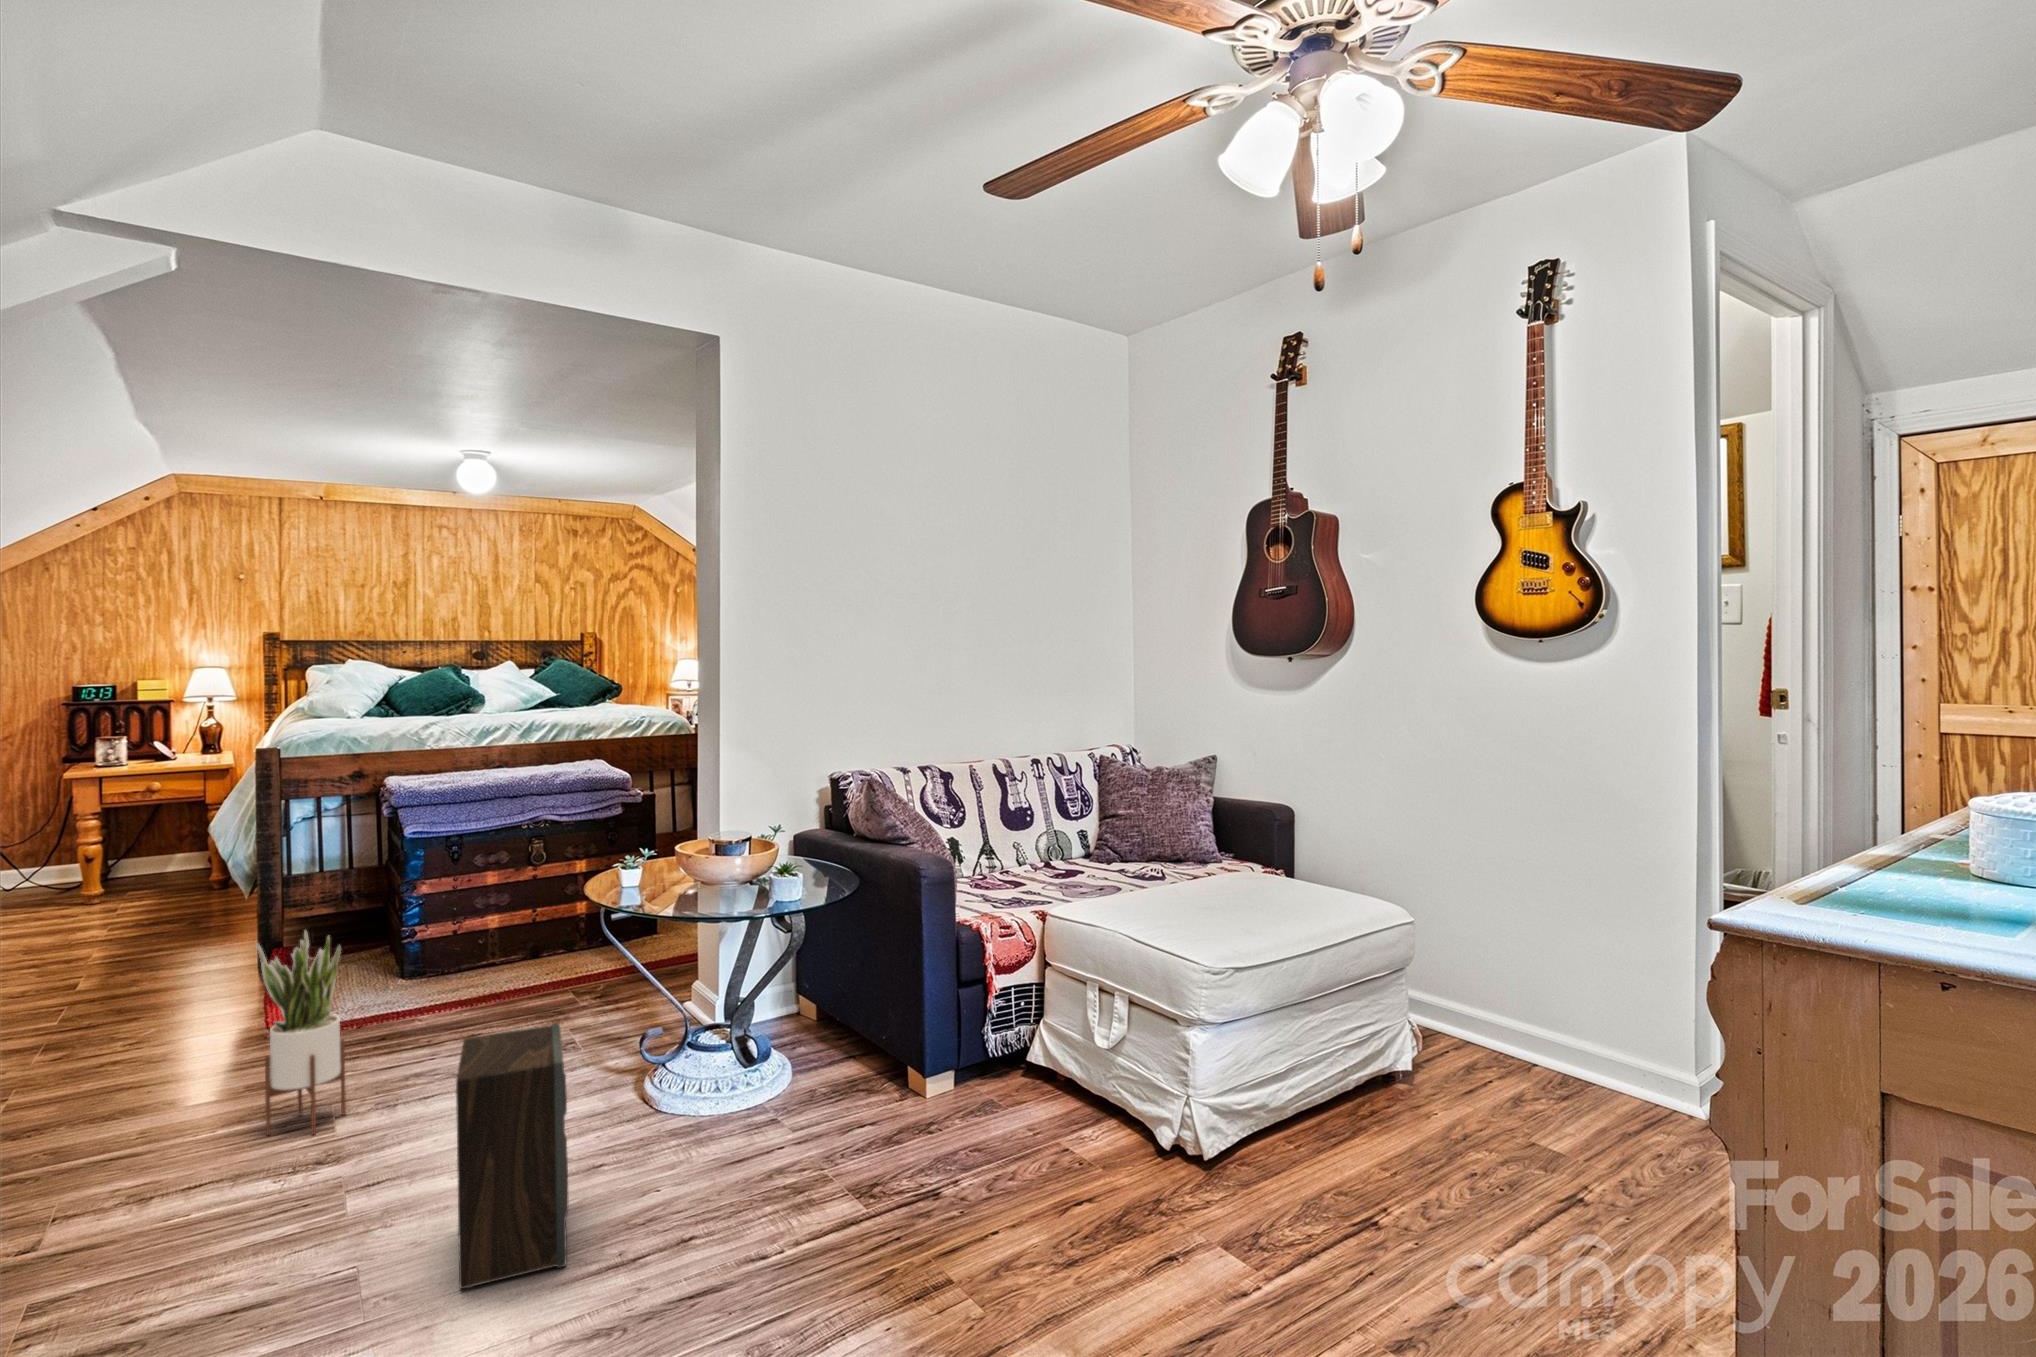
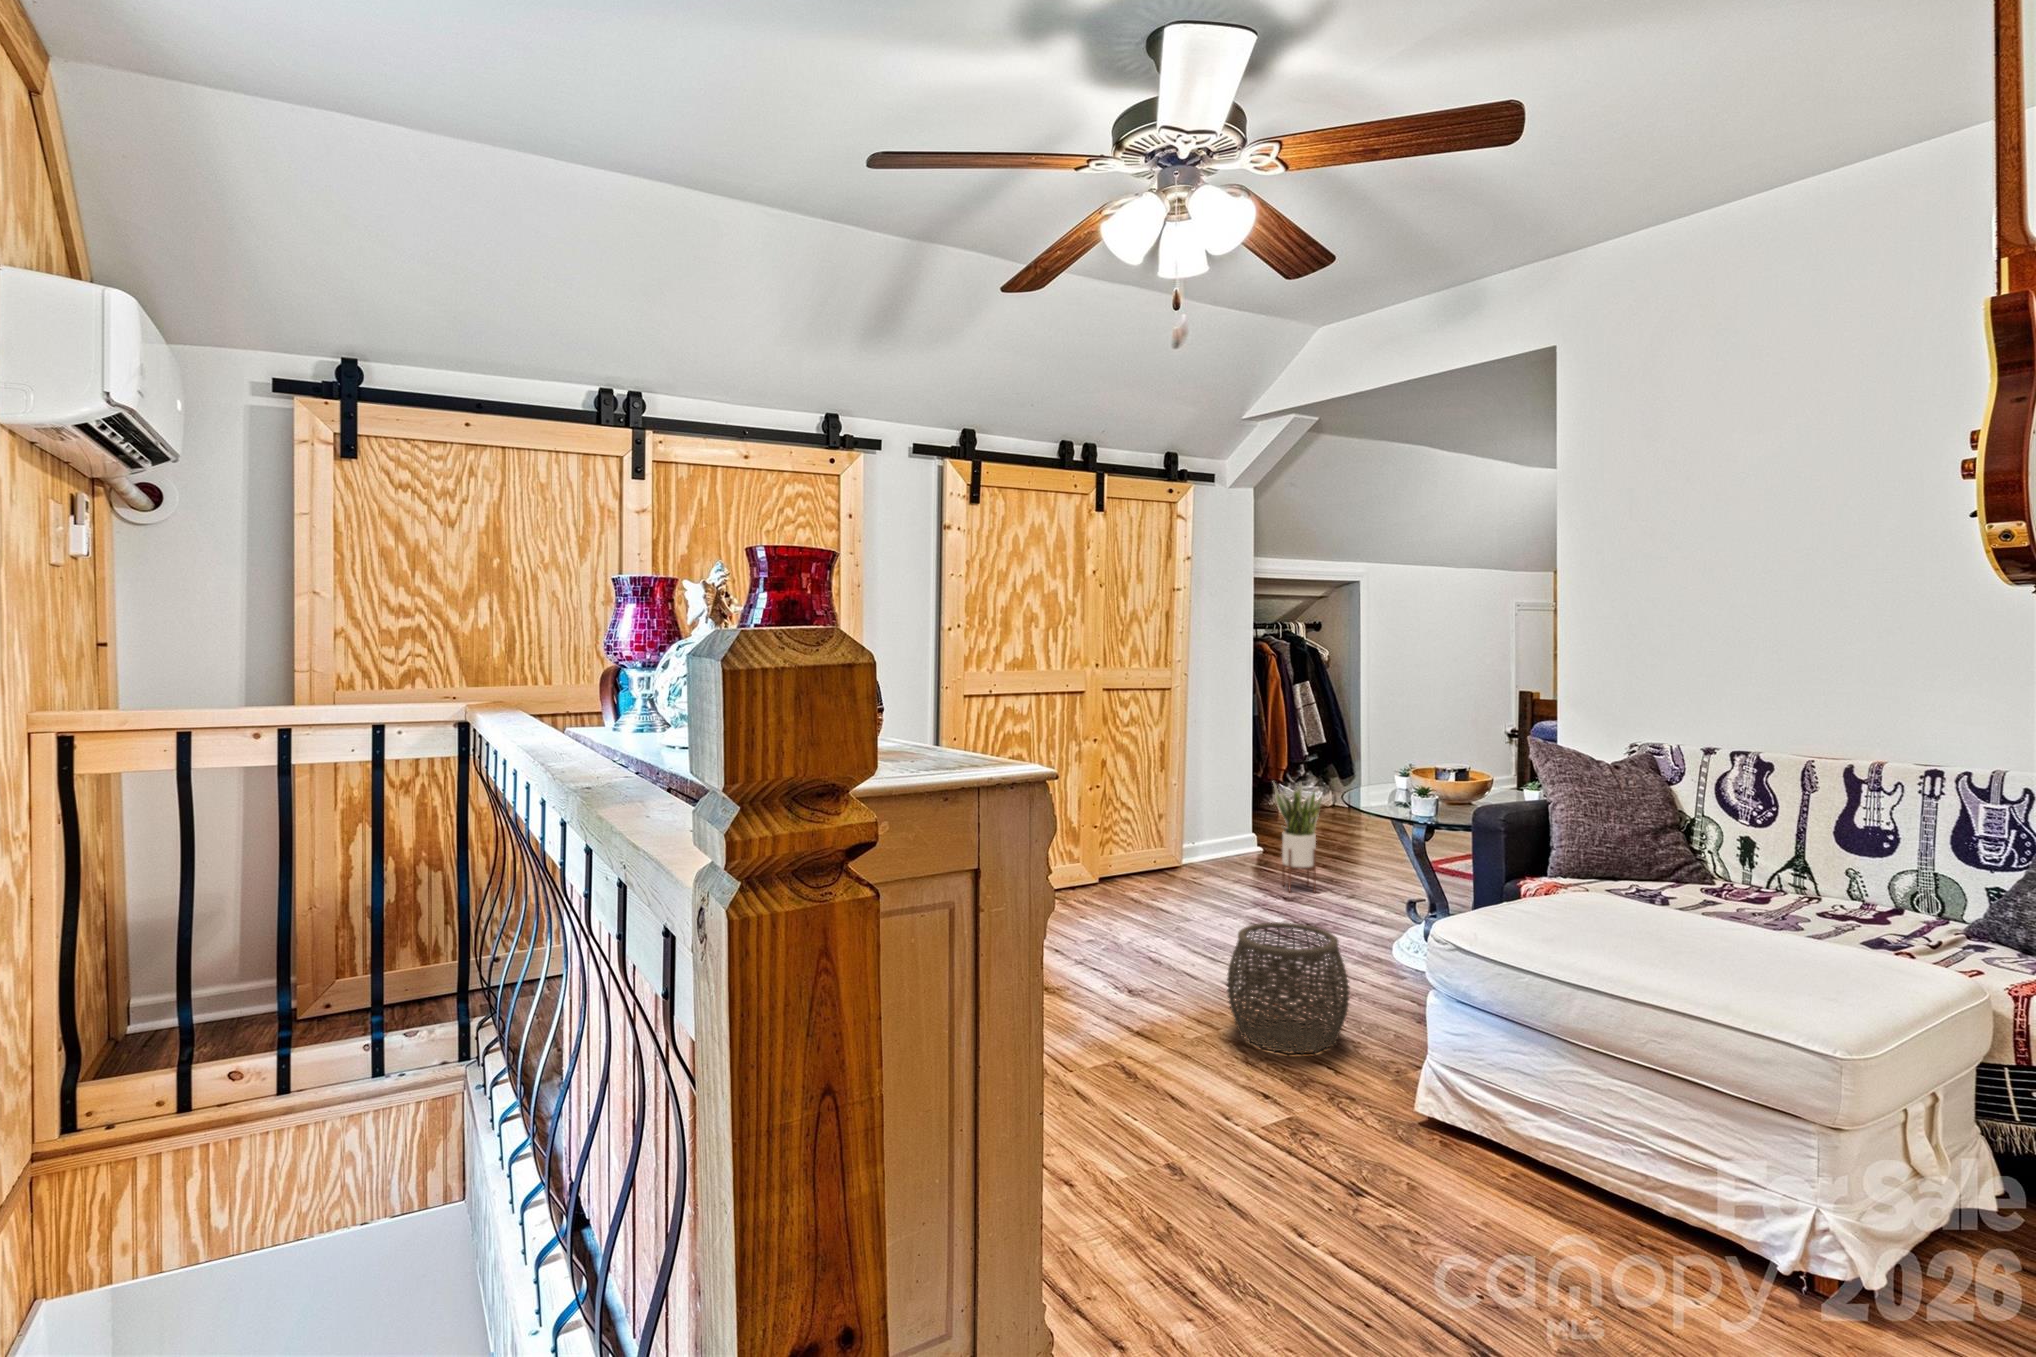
speaker: present [456,1023,568,1289] -> none [1162,834,1244,955]
woven basket: none [870,1048,1037,1248] -> present [1227,922,1350,1054]

